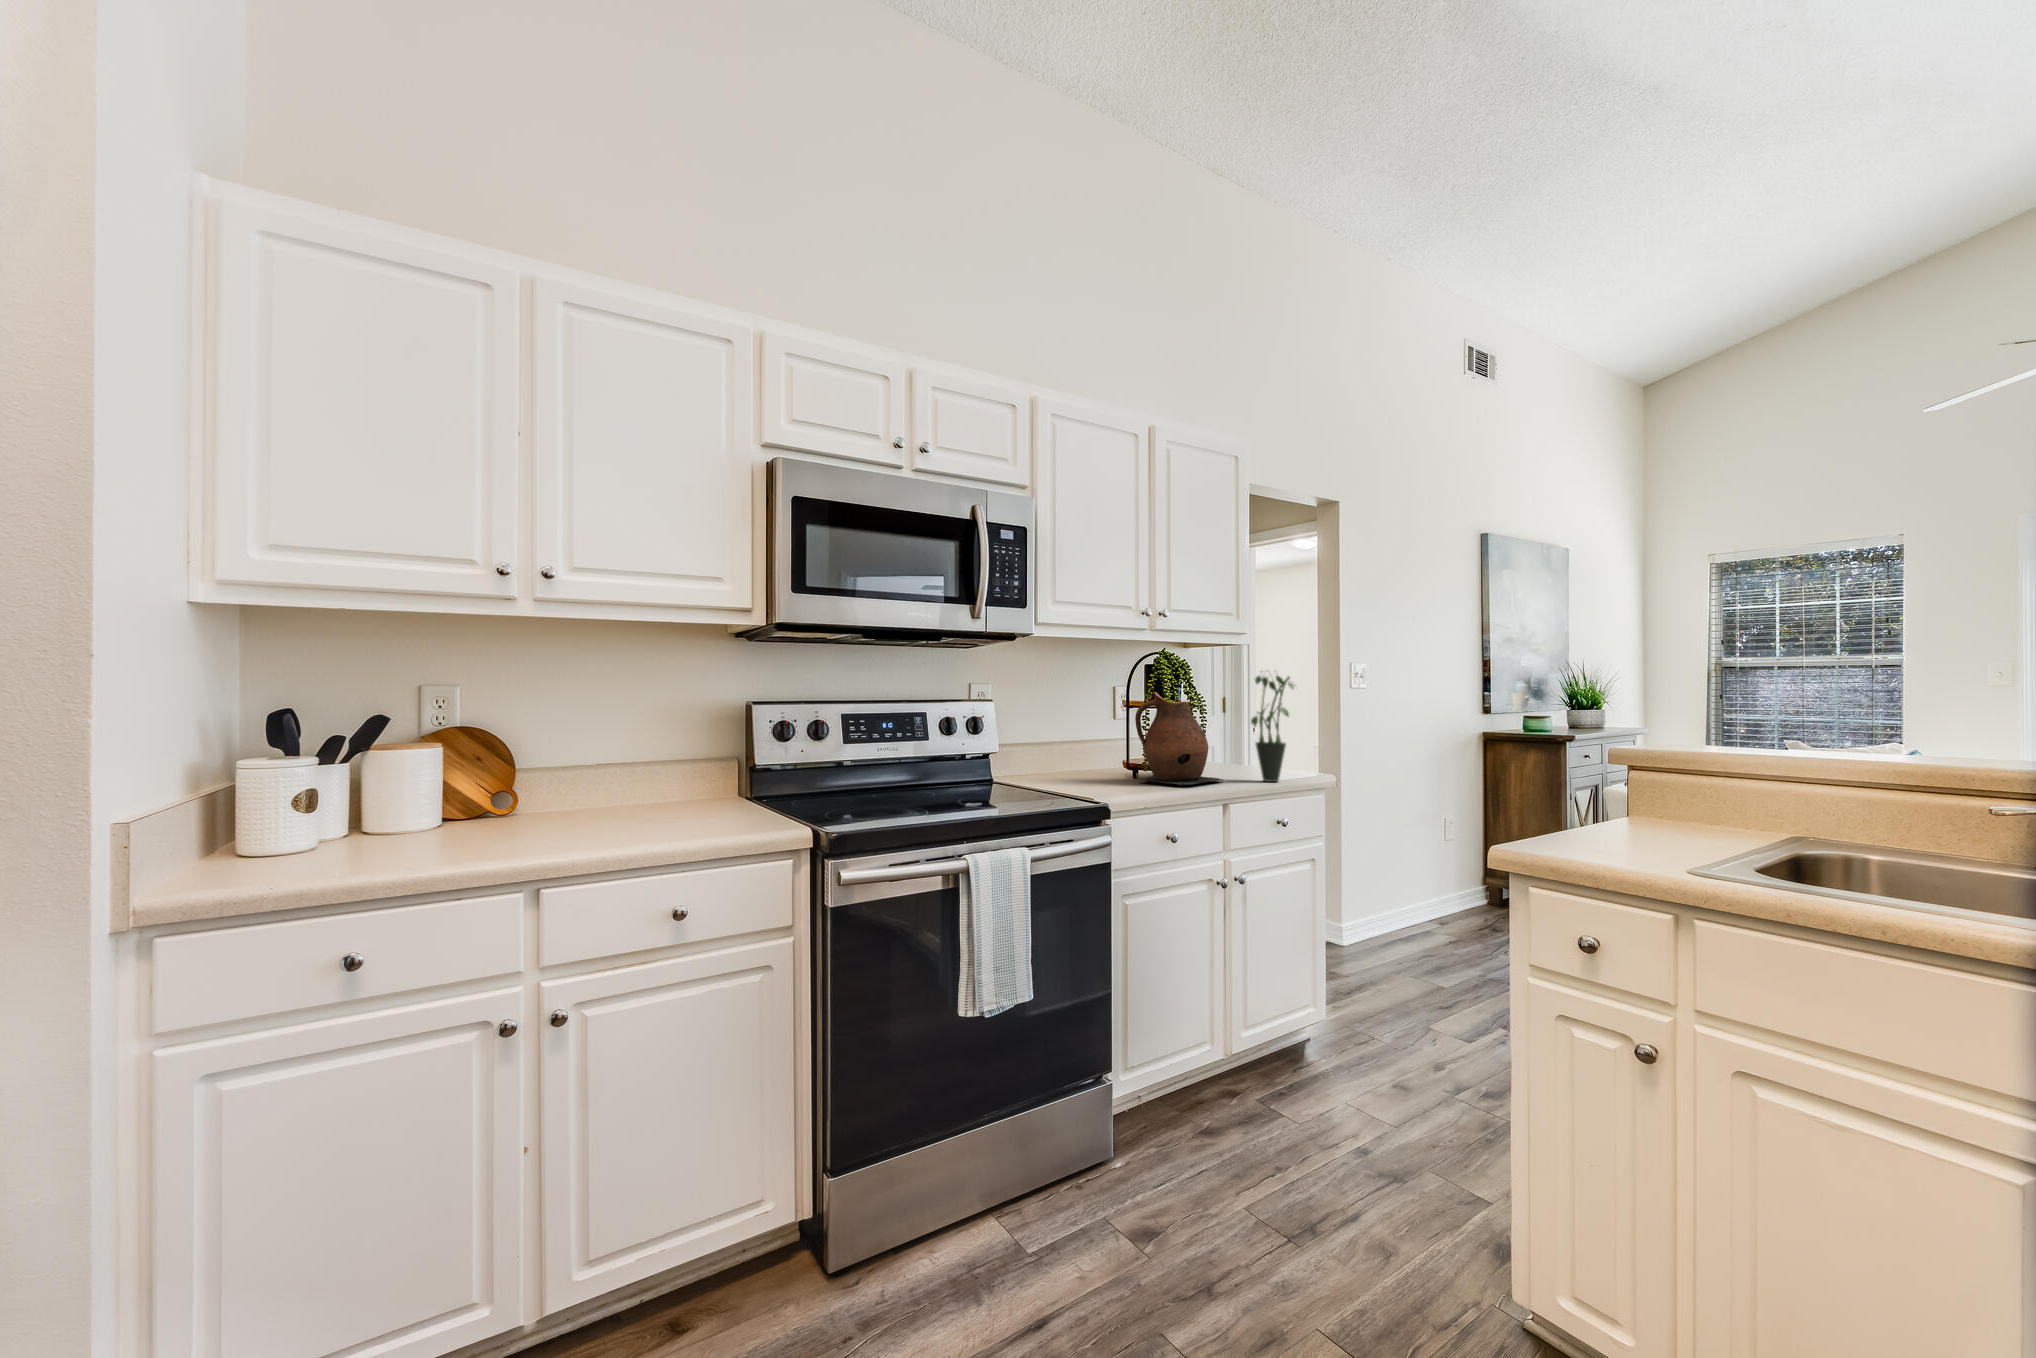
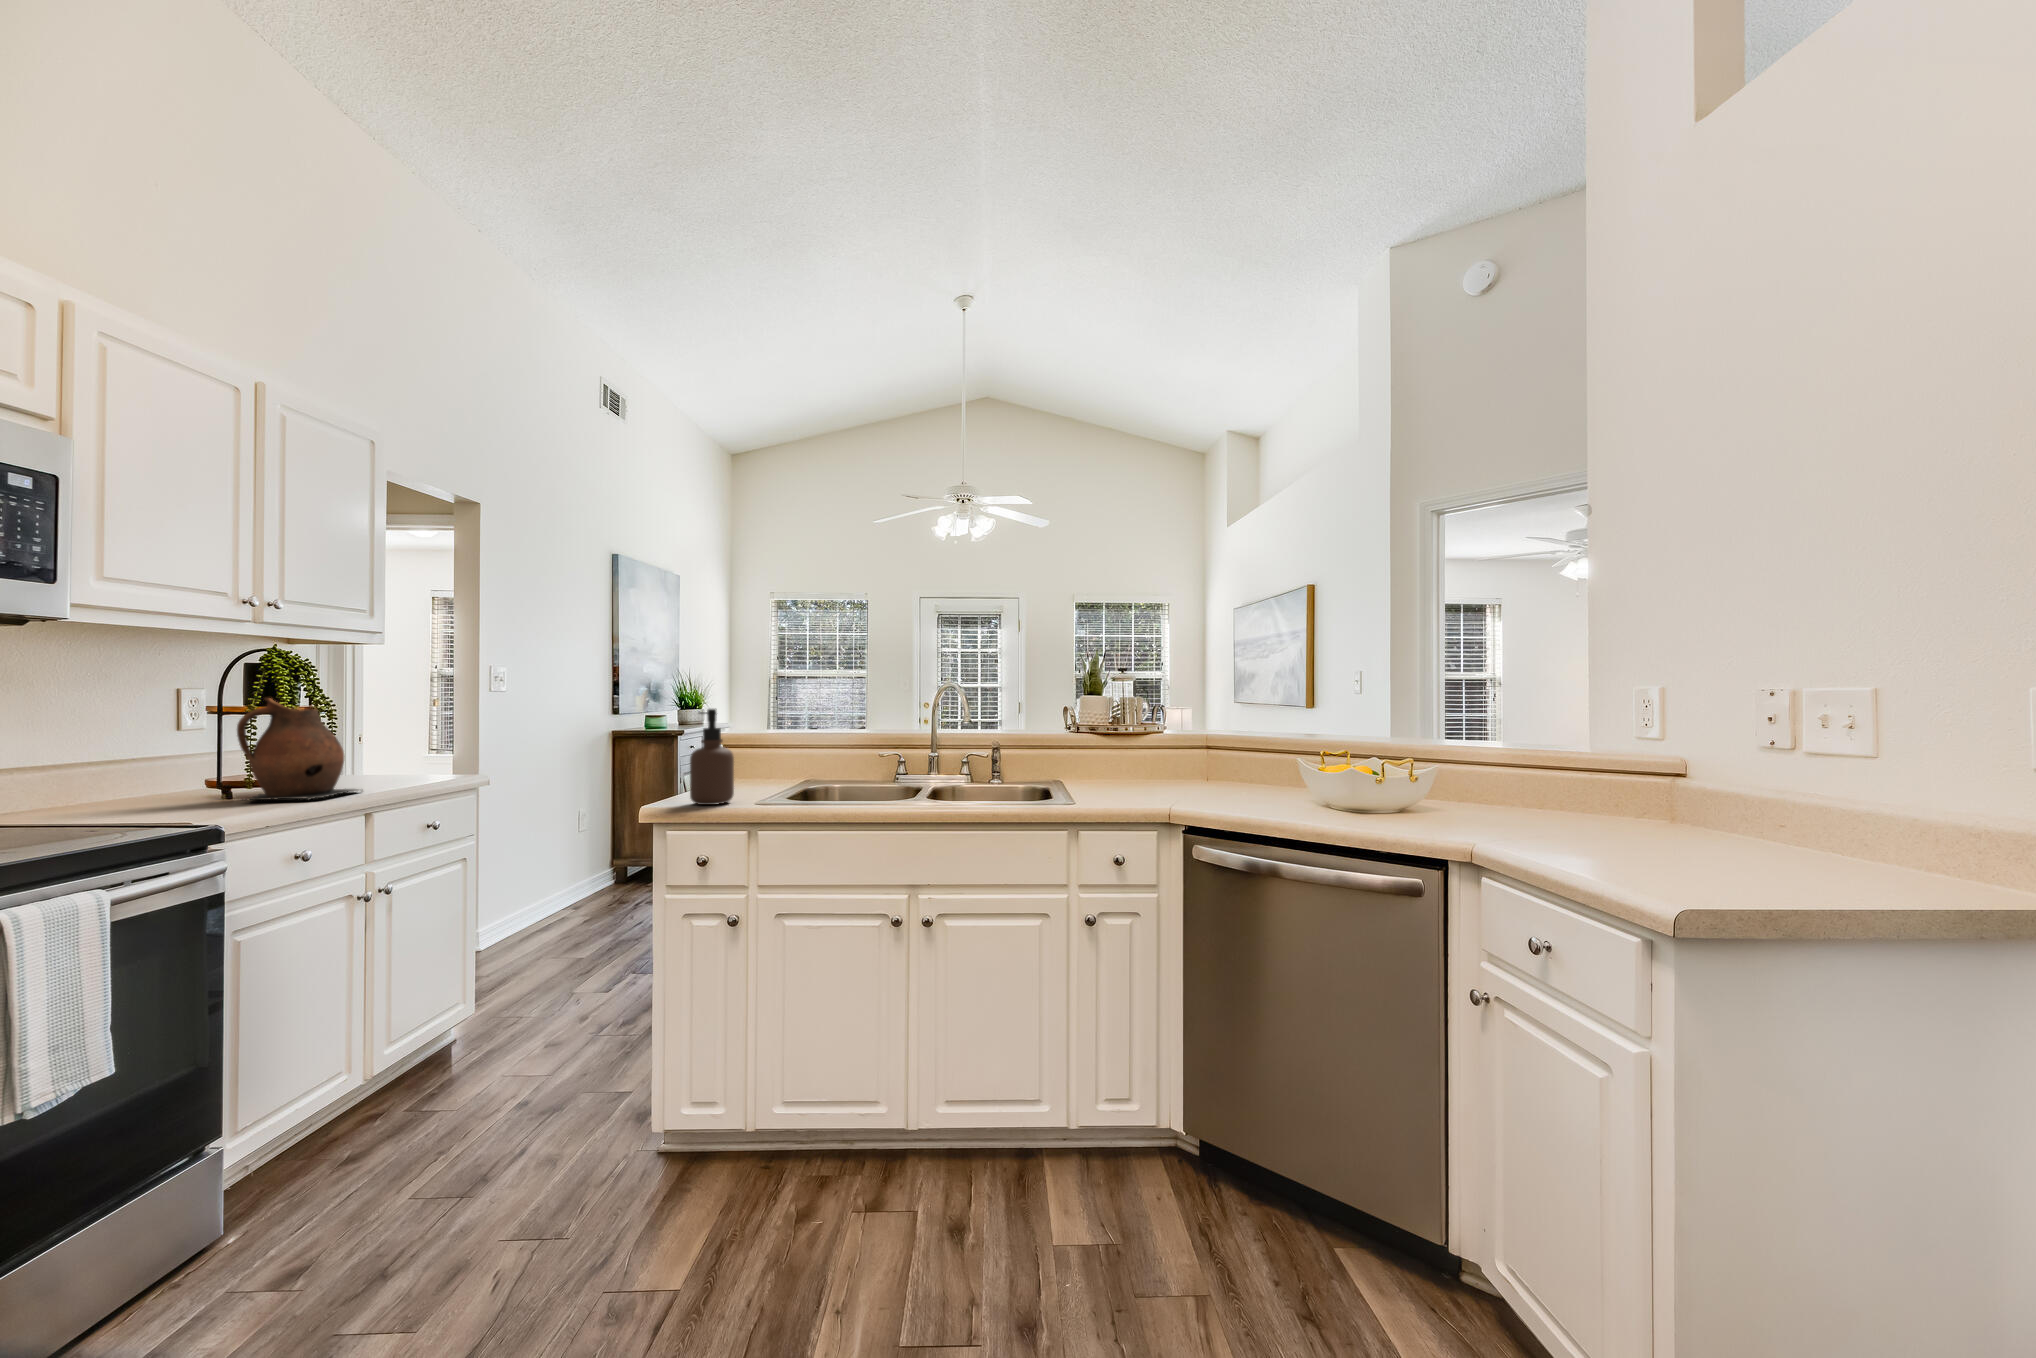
potted plant: present [1251,671,1294,782] -> none [398,674,453,787]
soap dispenser: none [1560,714,1635,858] -> present [690,709,734,805]

